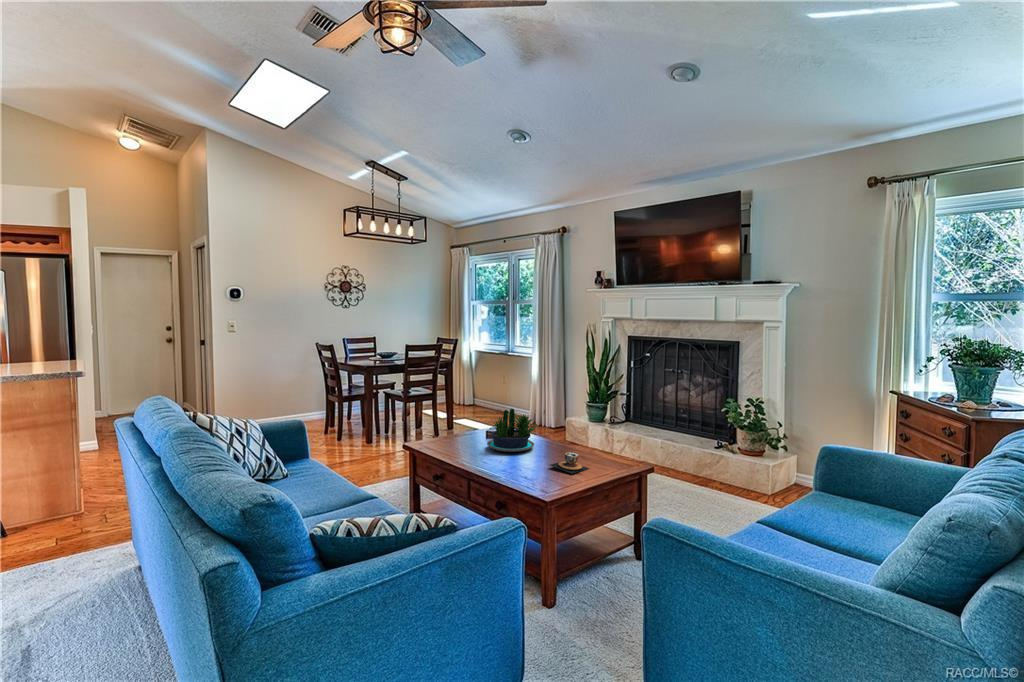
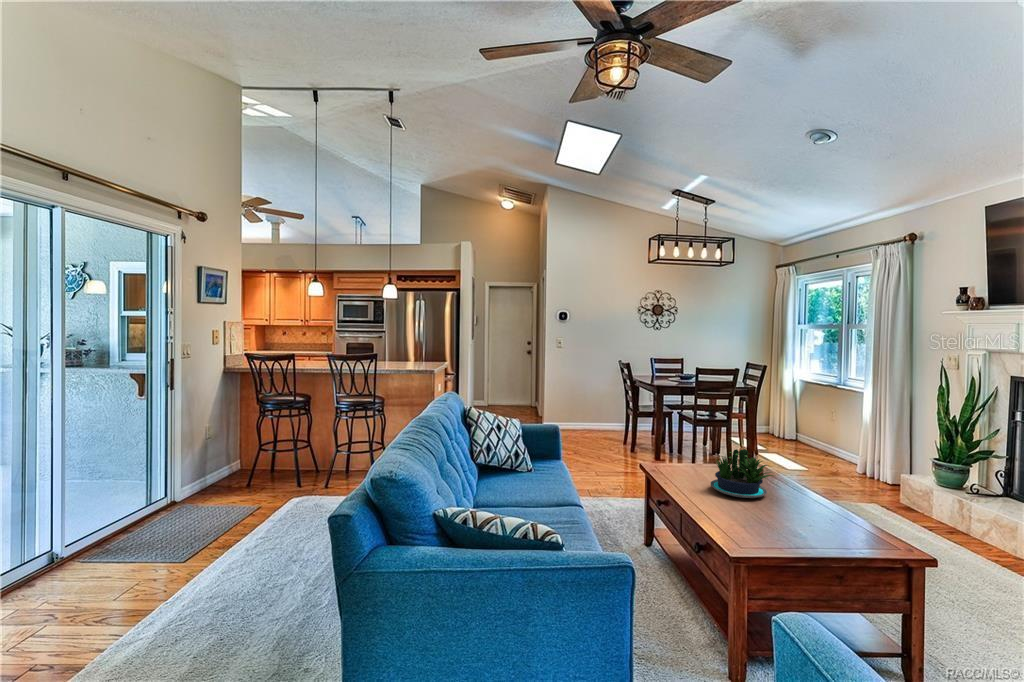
teacup: present [550,452,589,474] -> none [758,510,811,537]

